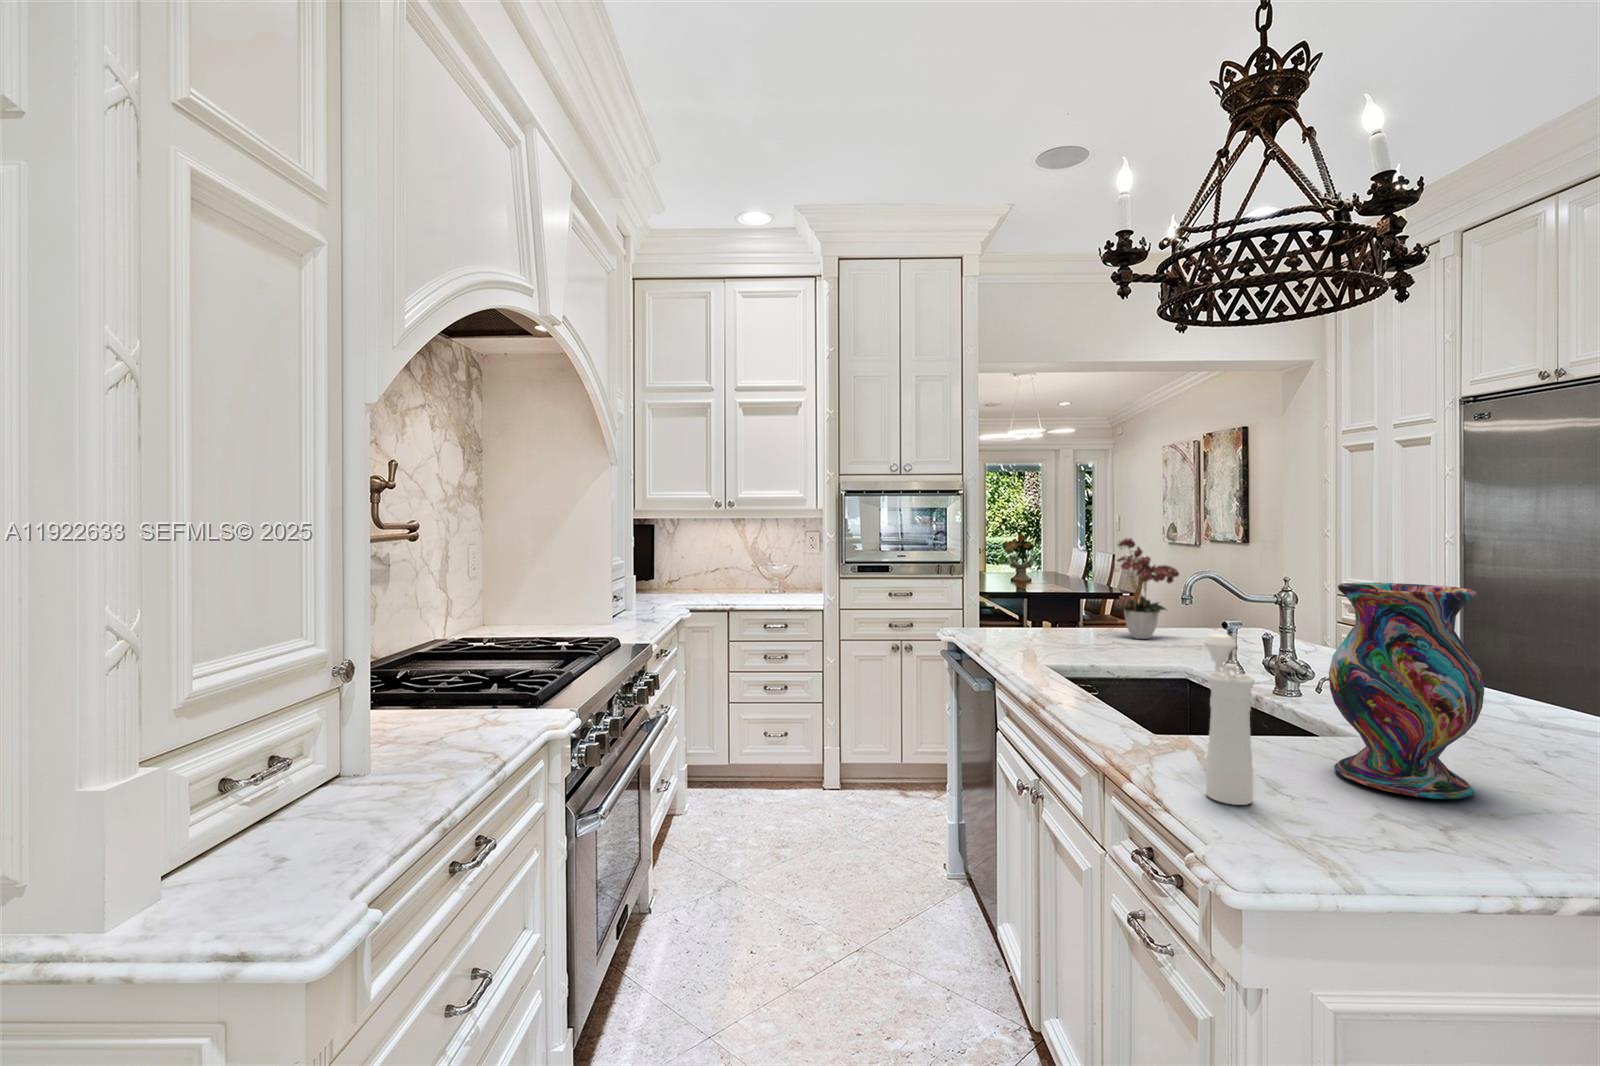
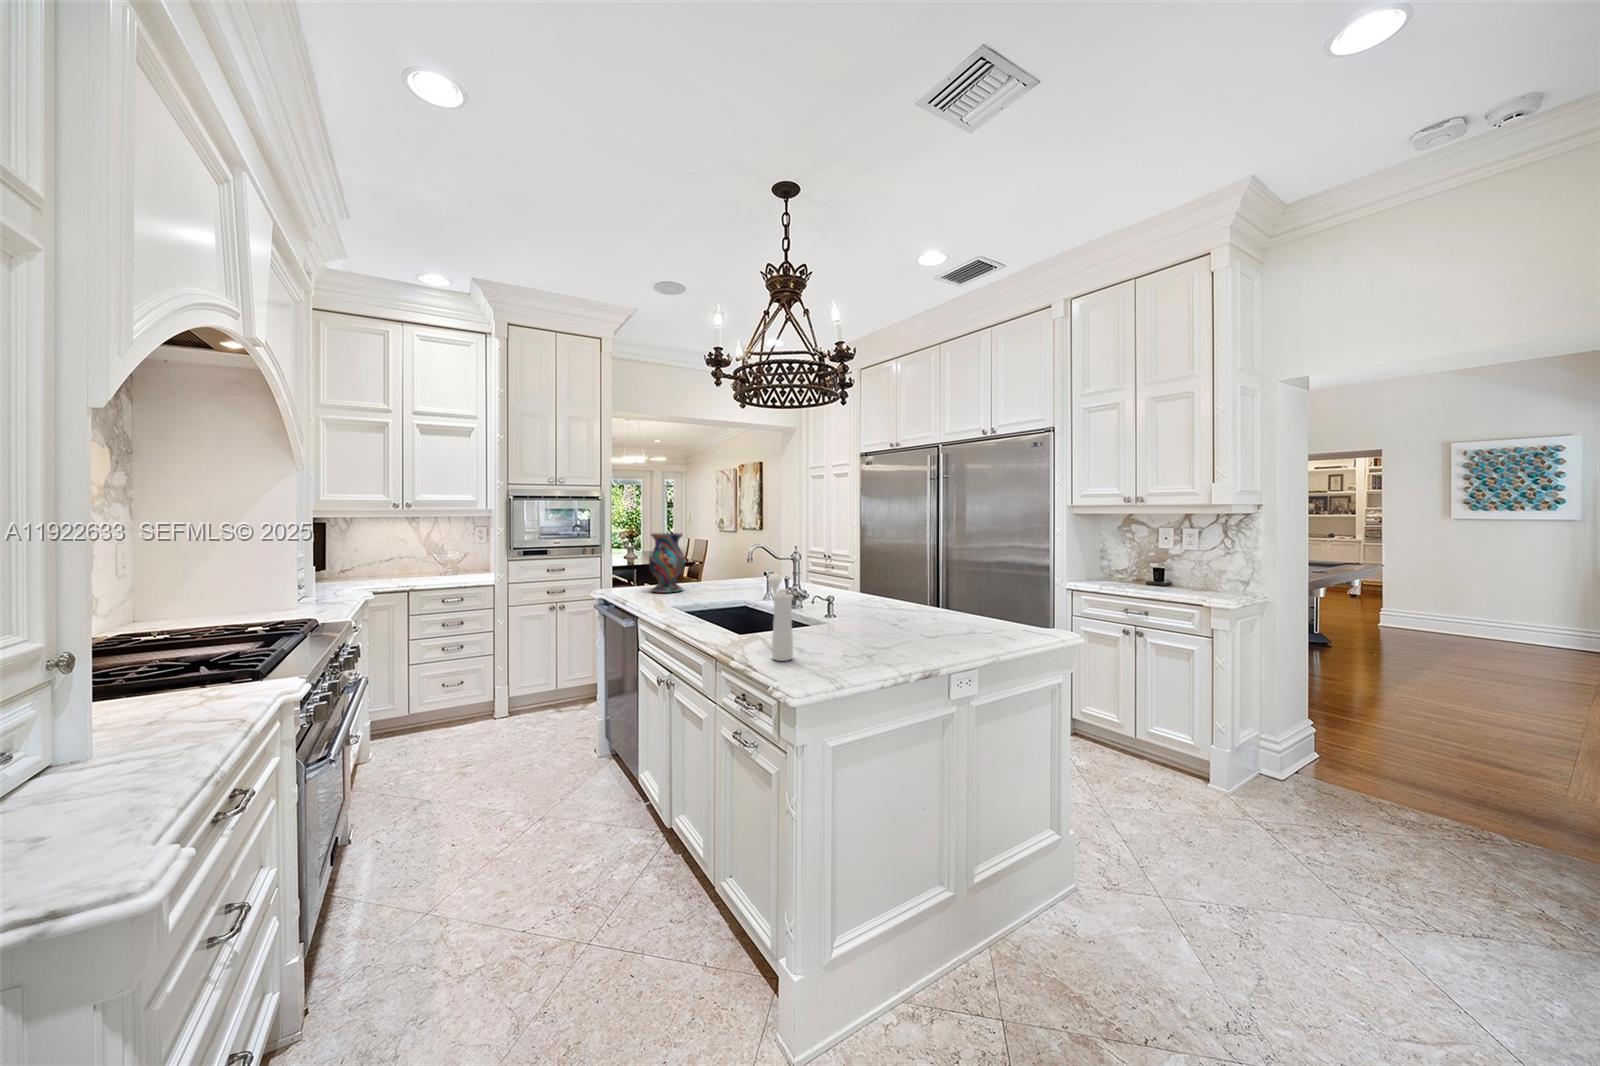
flower arrangement: present [1111,538,1179,639] -> none [702,523,743,585]
vase: present [1329,583,1484,799] -> present [649,533,685,593]

